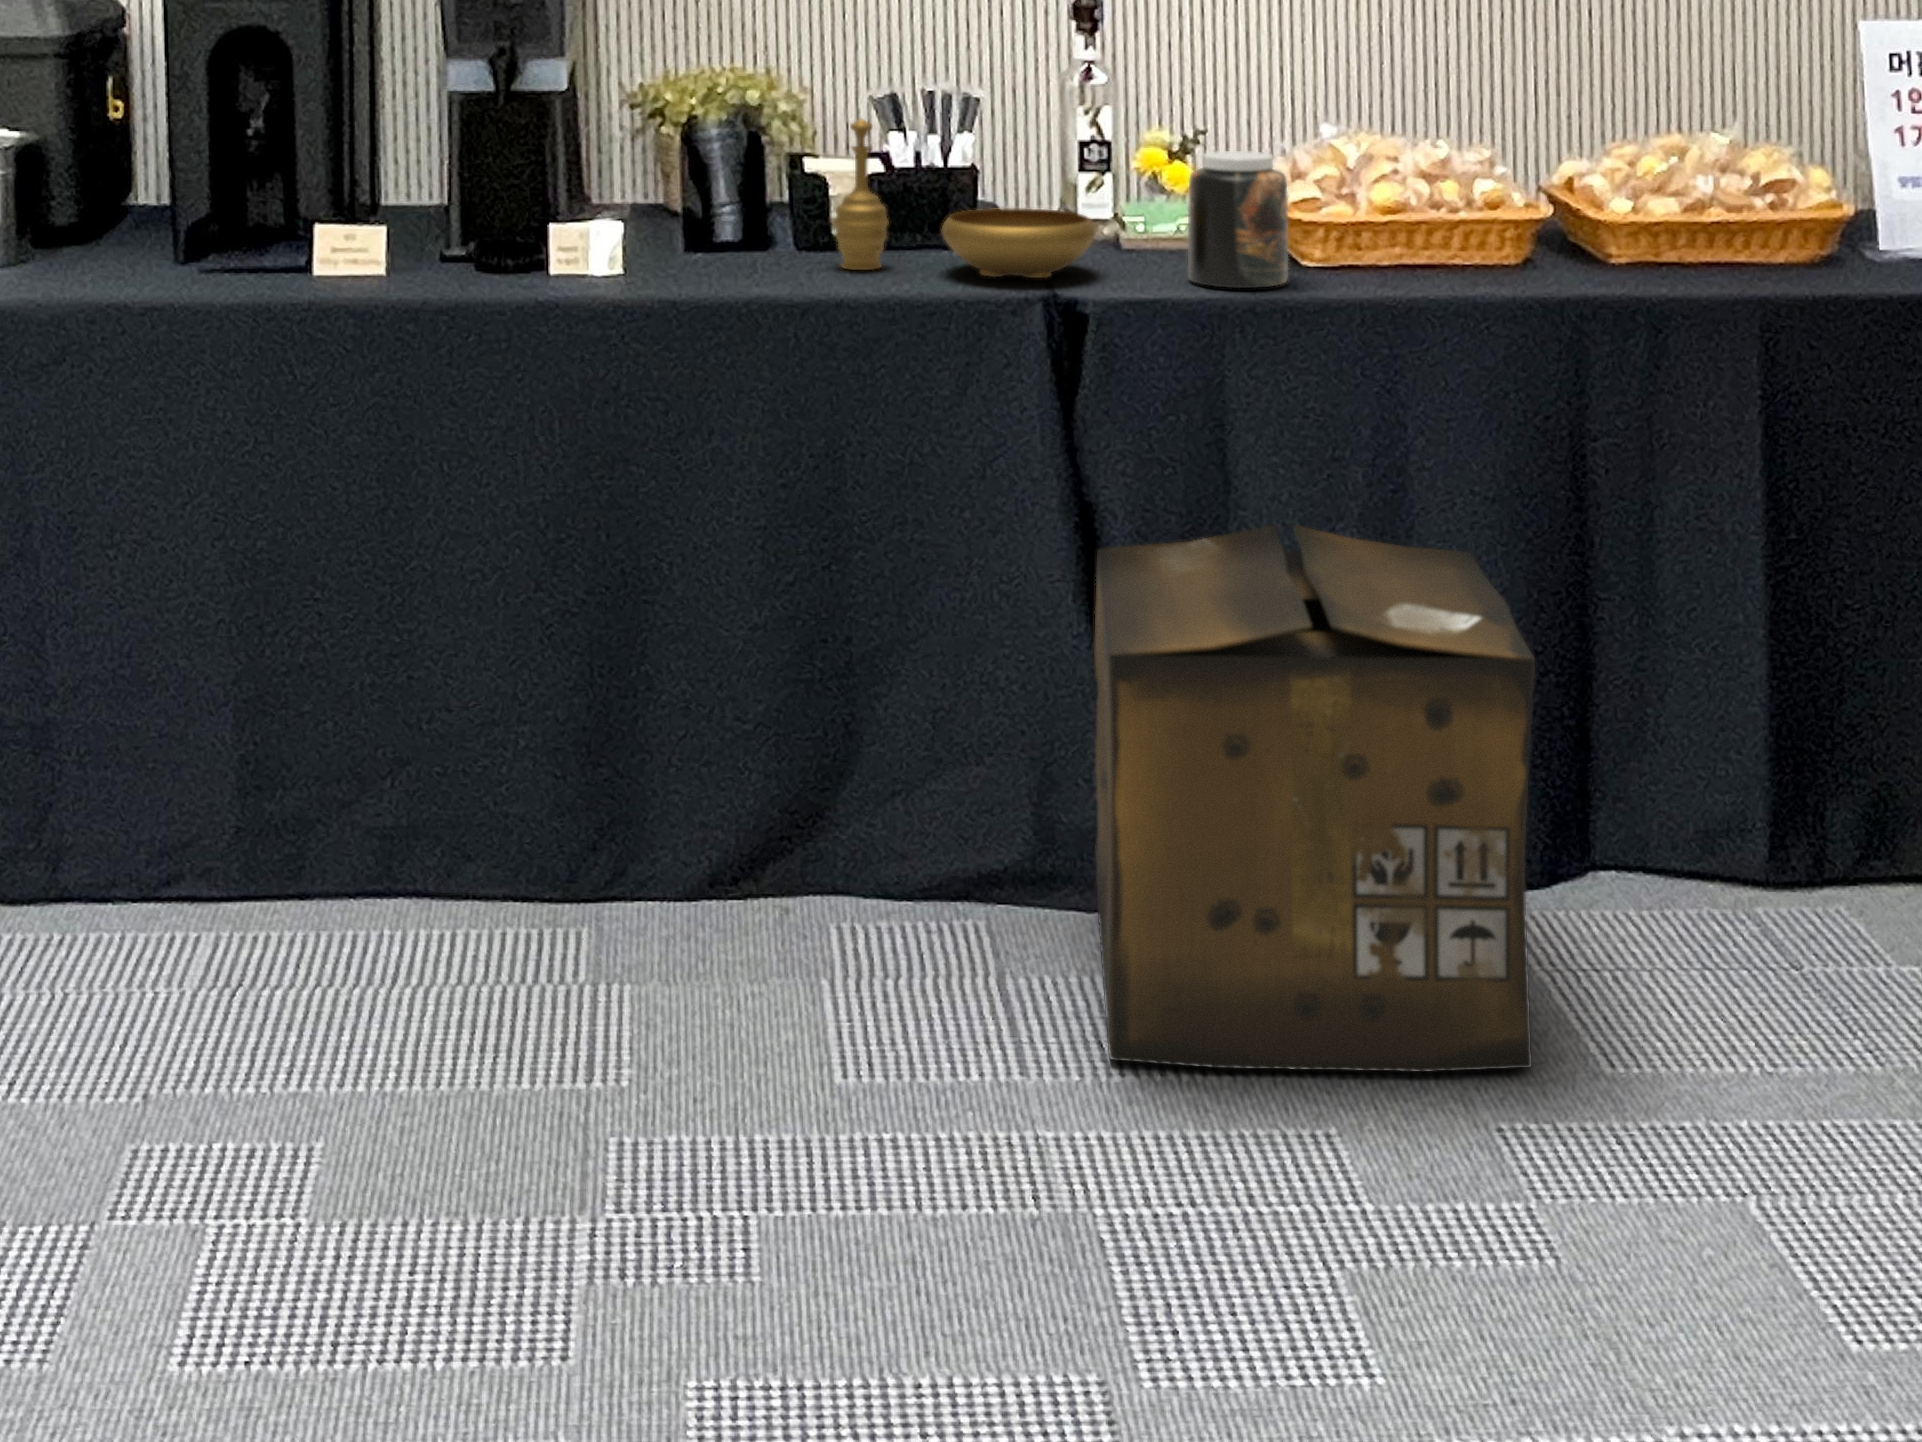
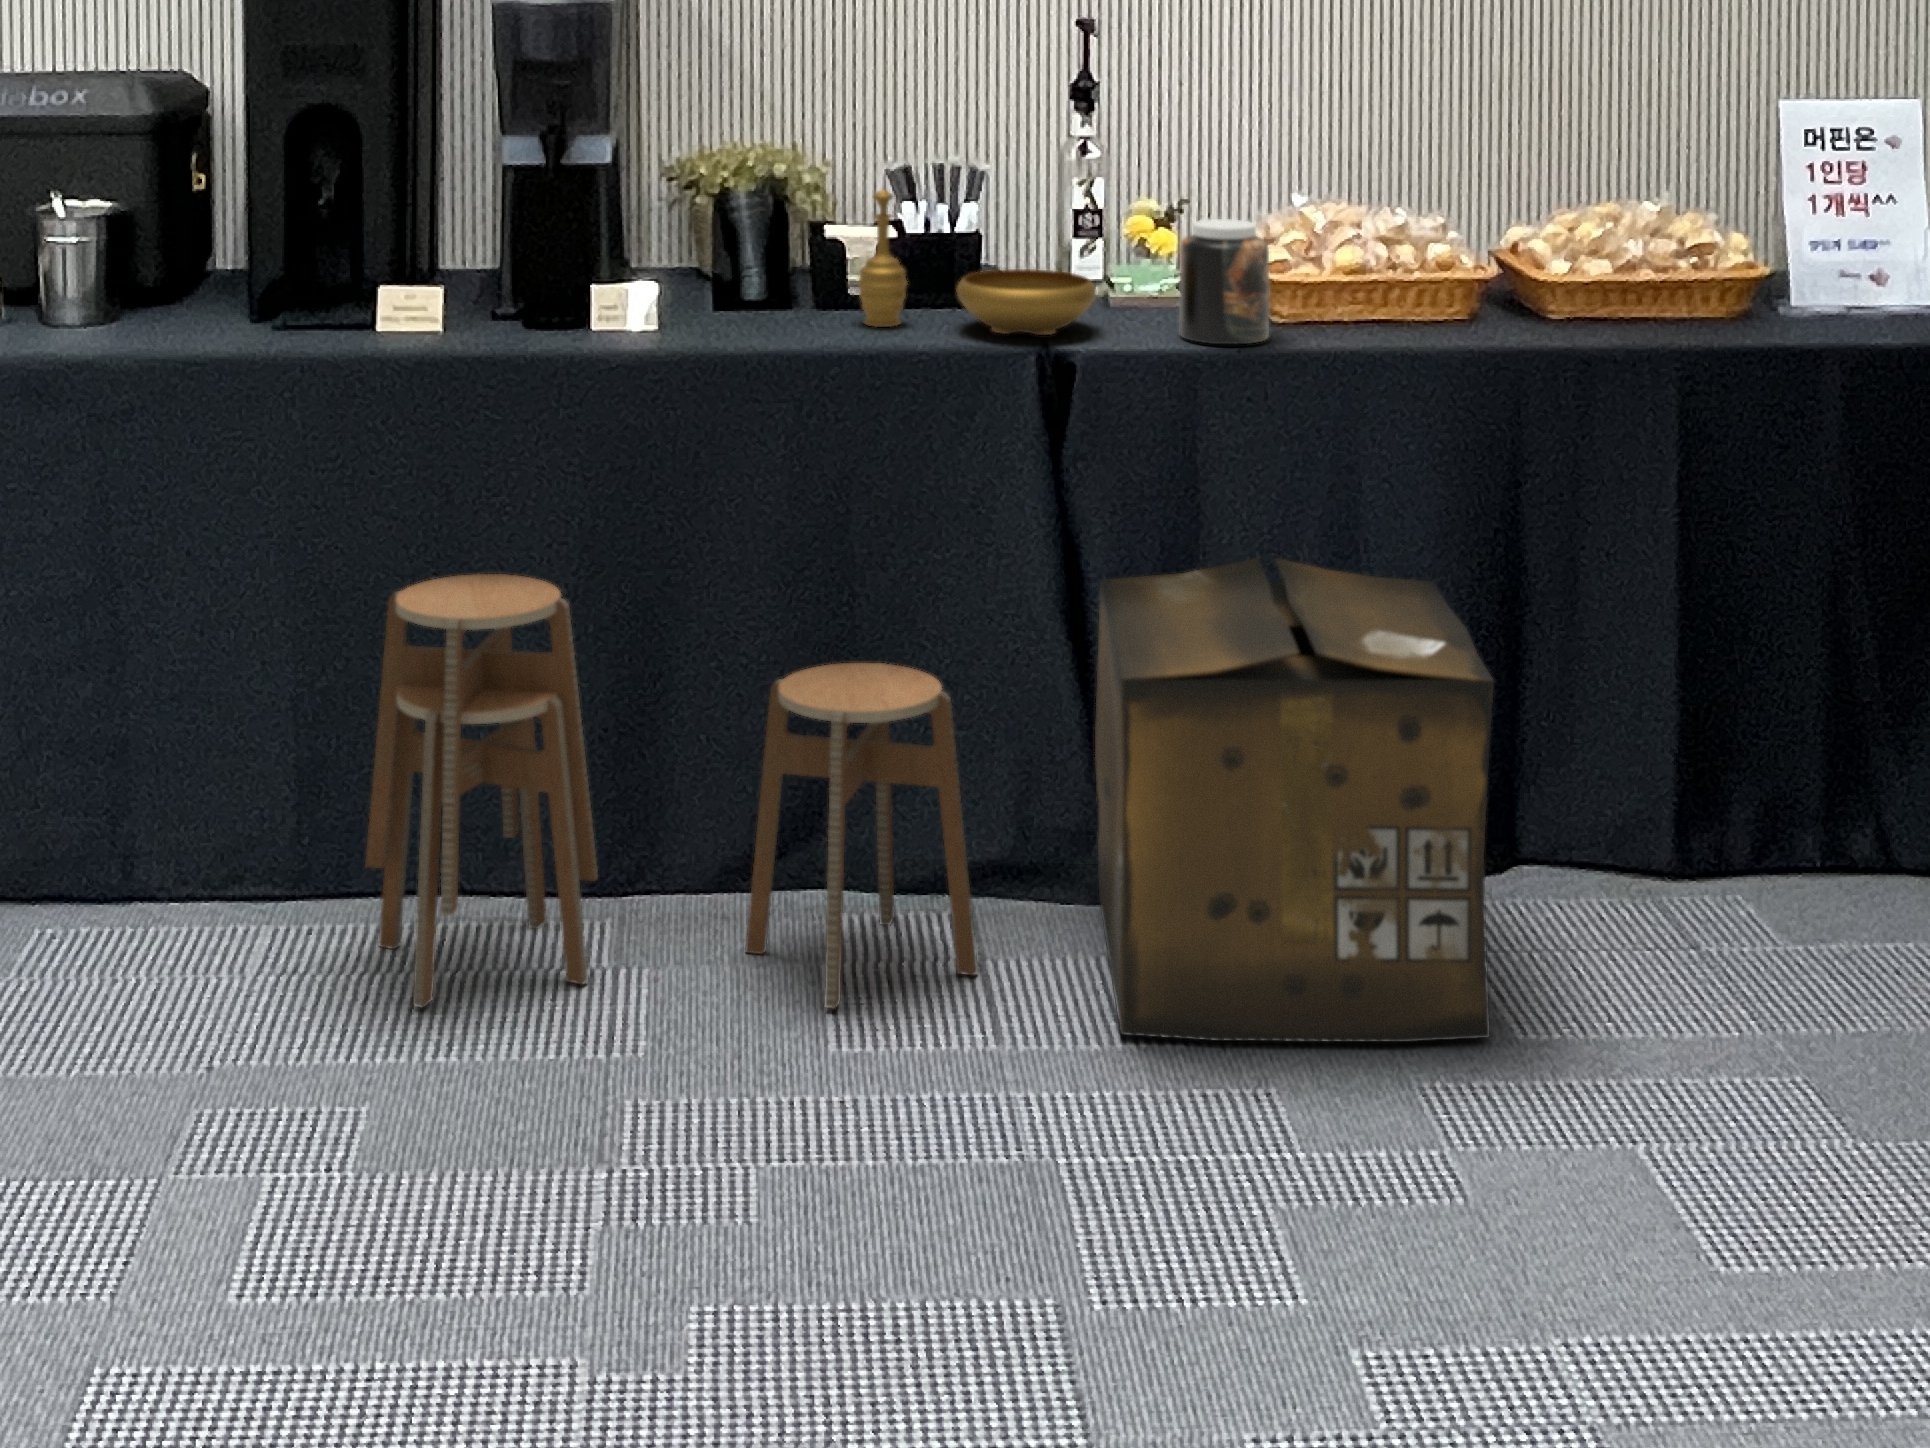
stool: none [273,537,955,1026] -> present [365,574,978,1008]

